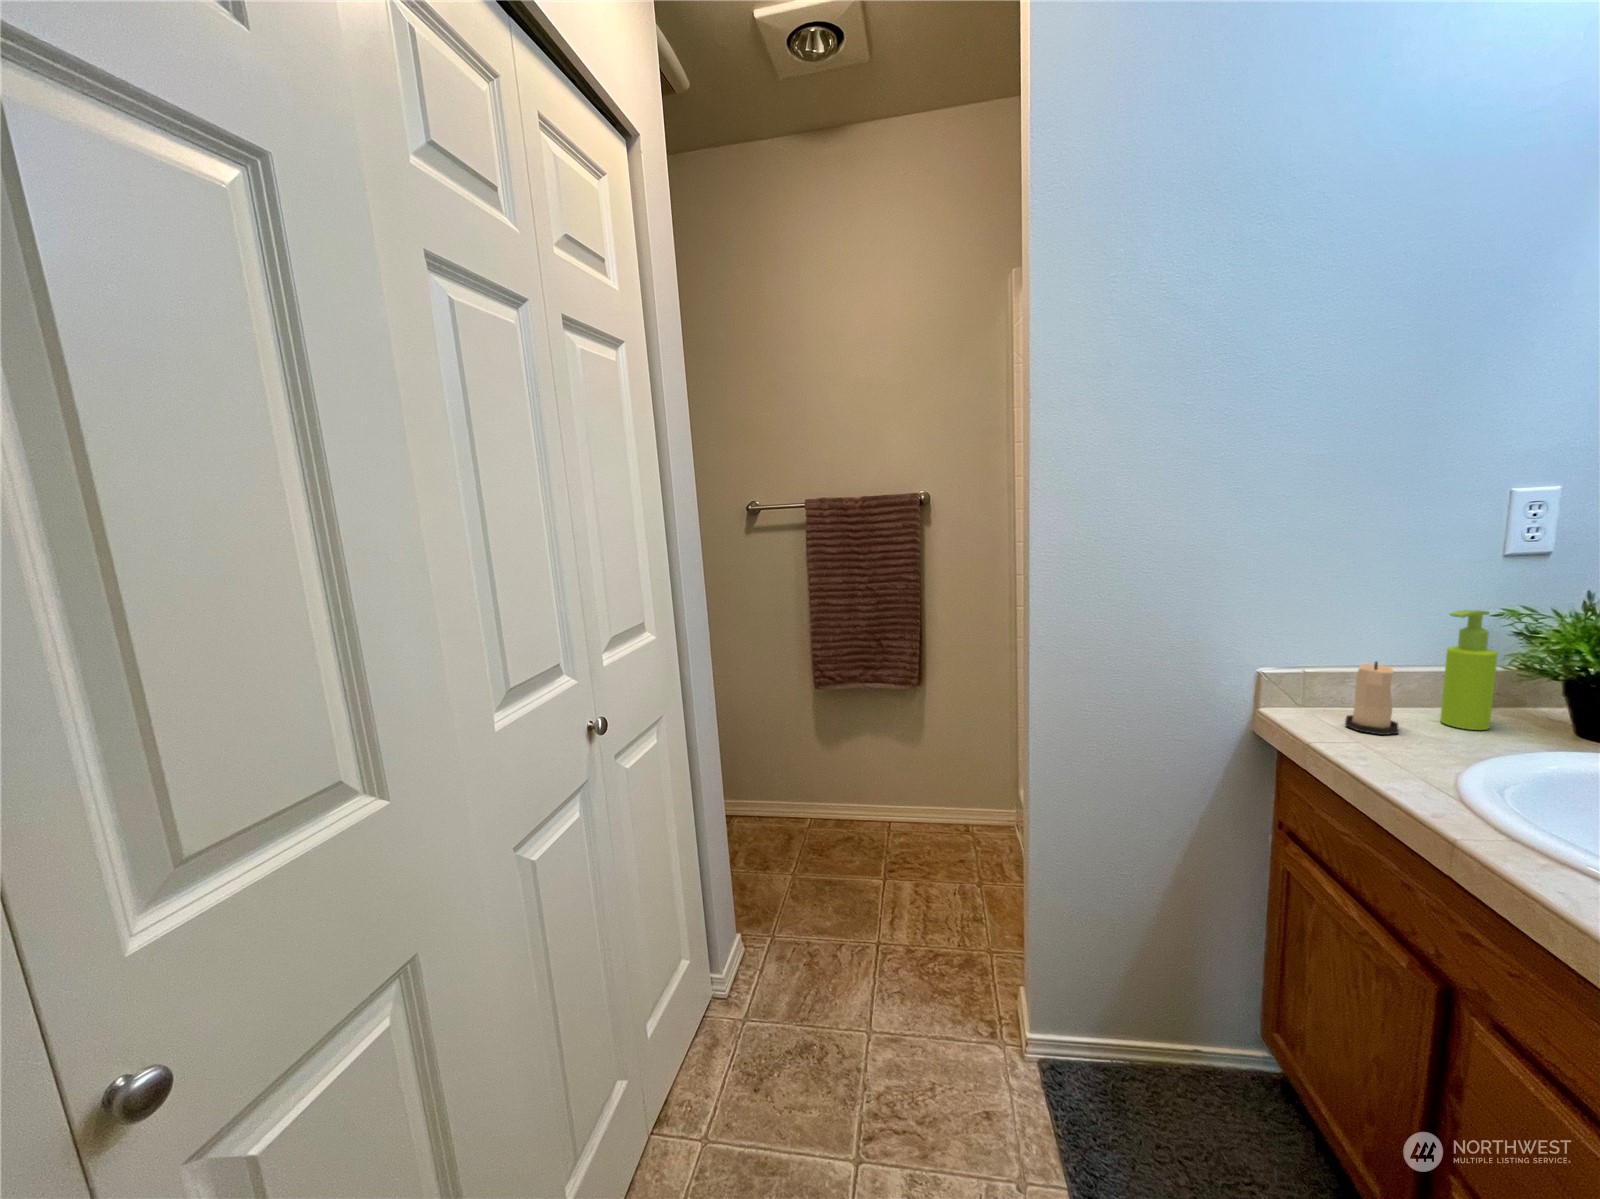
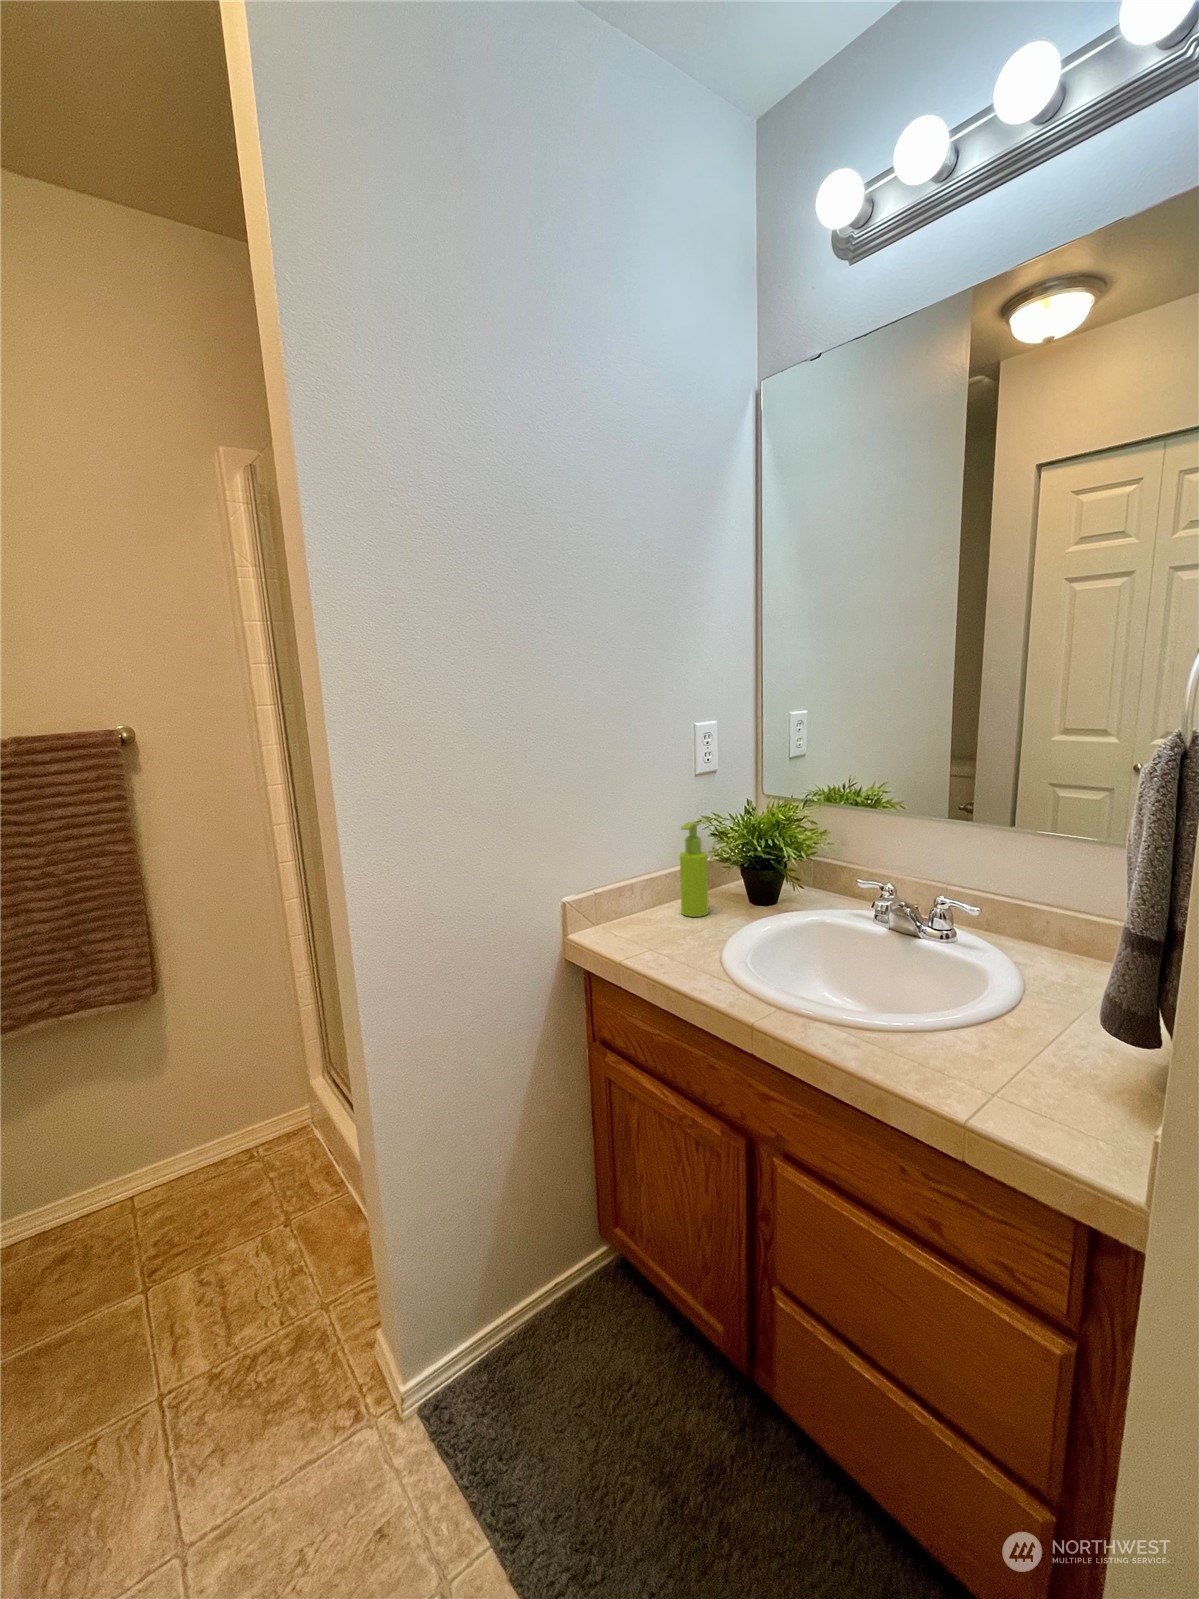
candle: present [1345,662,1398,735] -> none [631,875,666,939]

